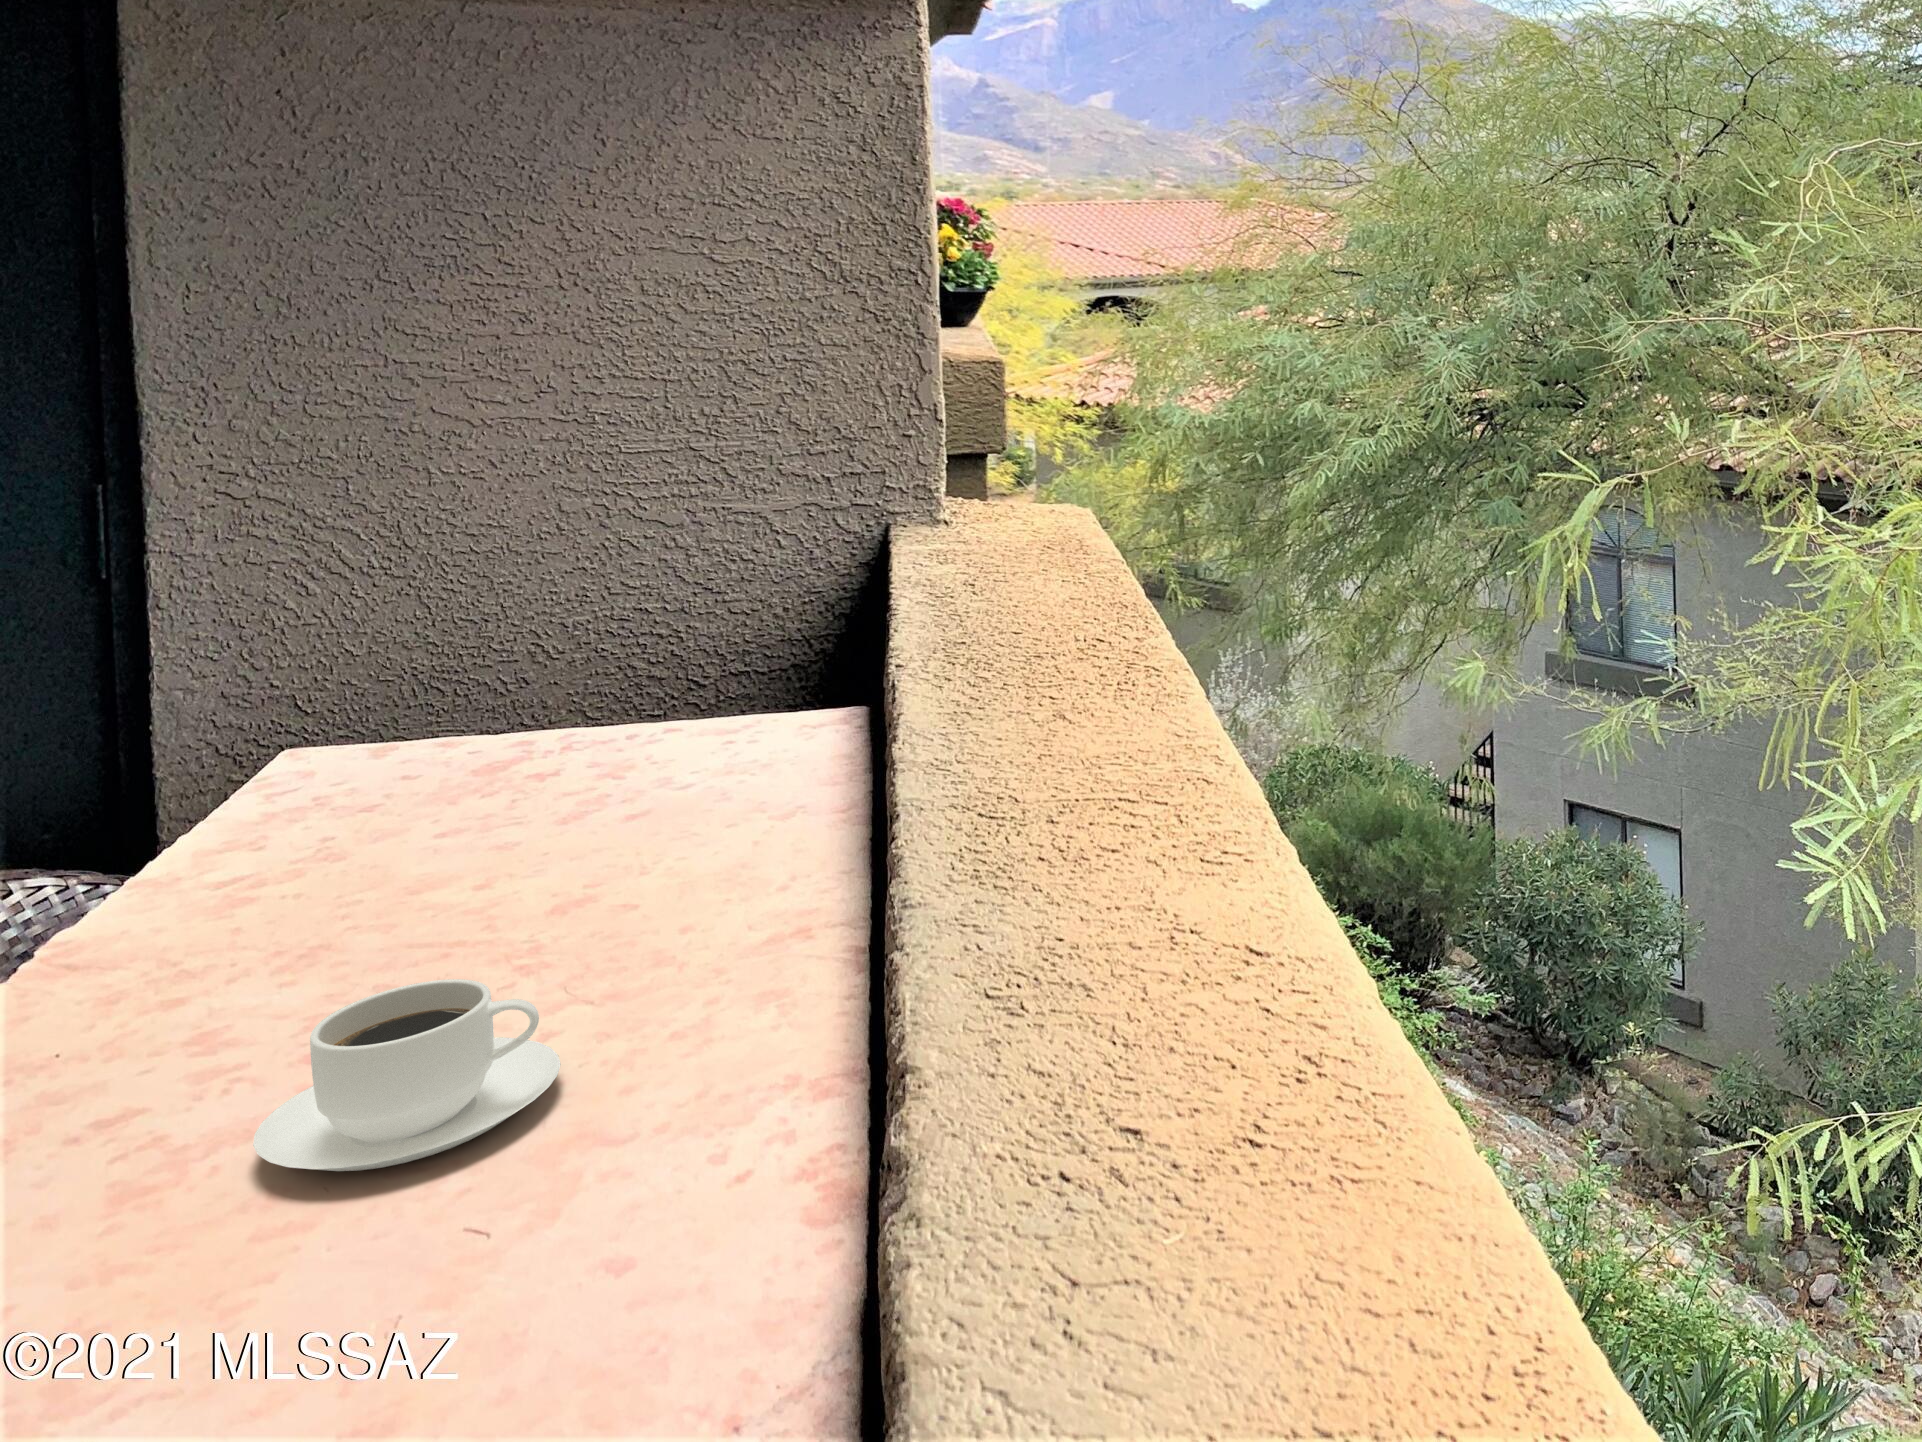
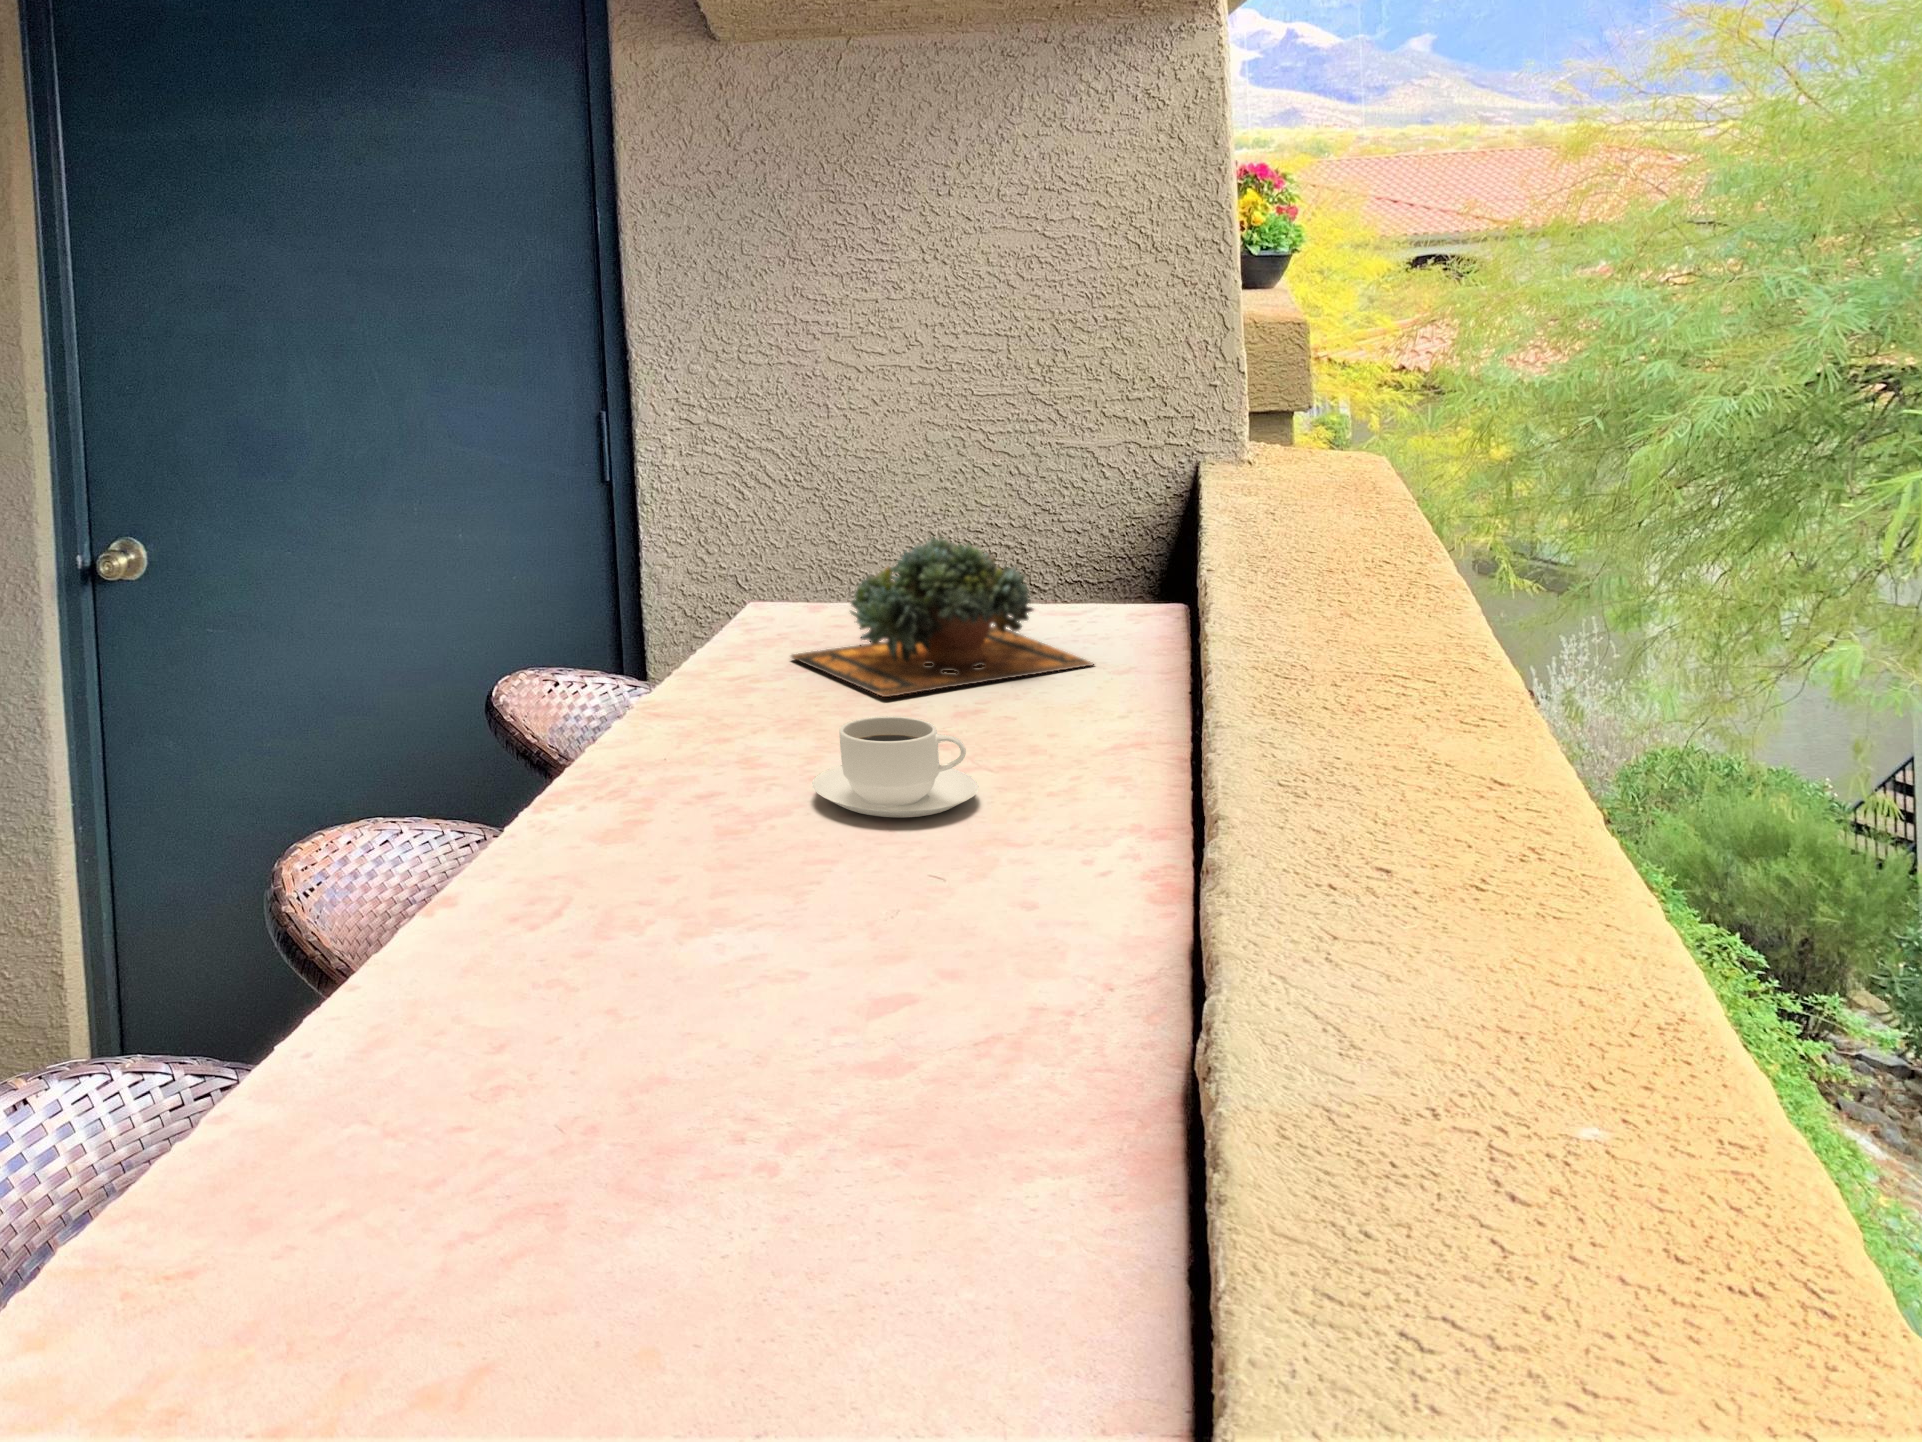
succulent plant: none [280,663,758,923] -> present [791,537,1093,697]

